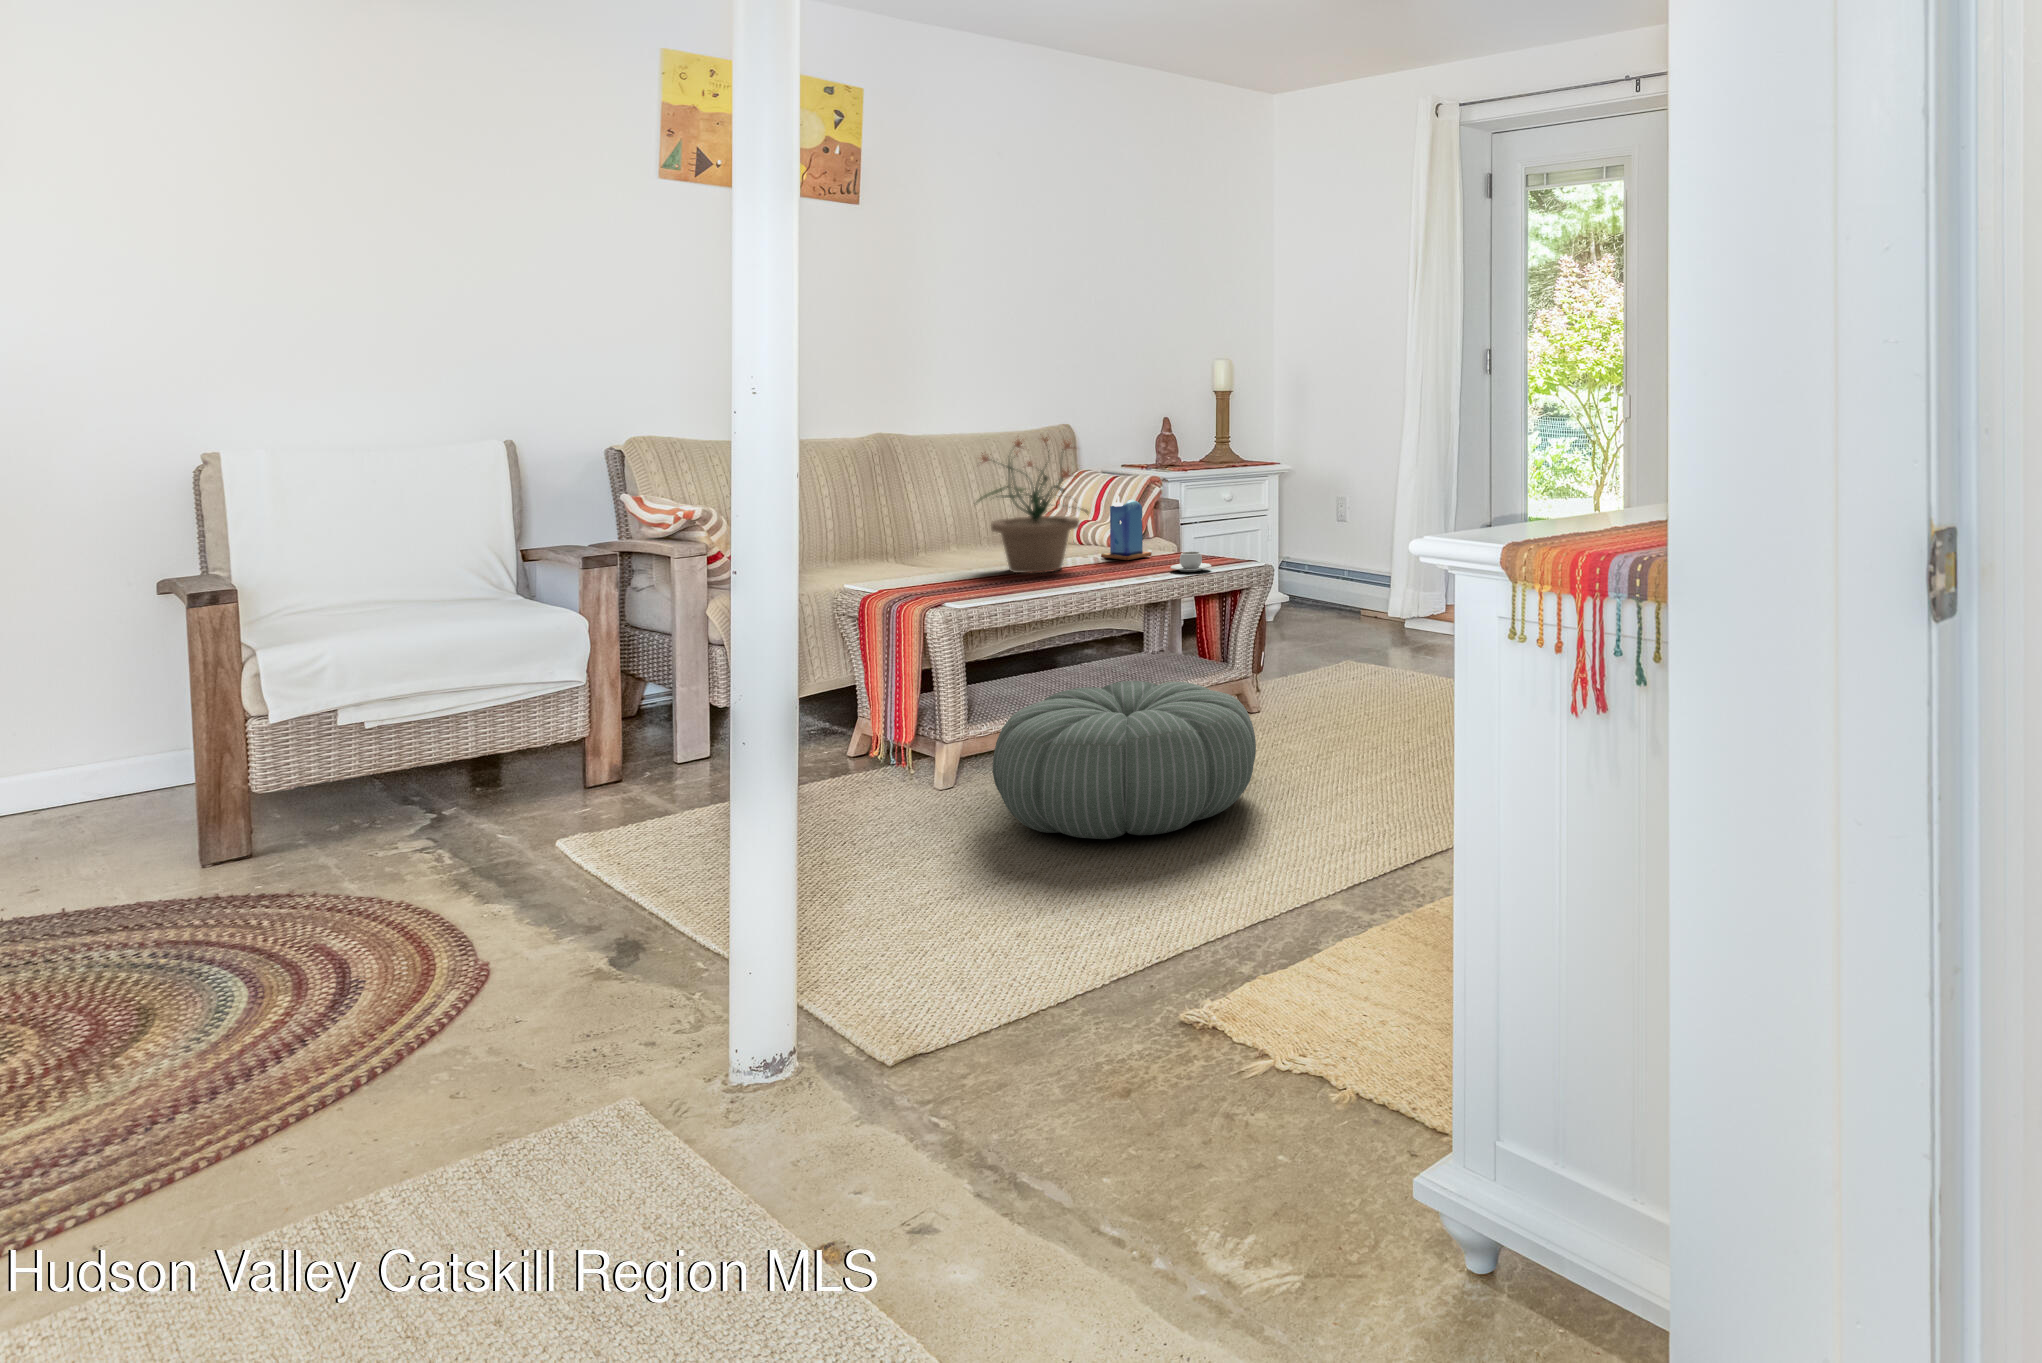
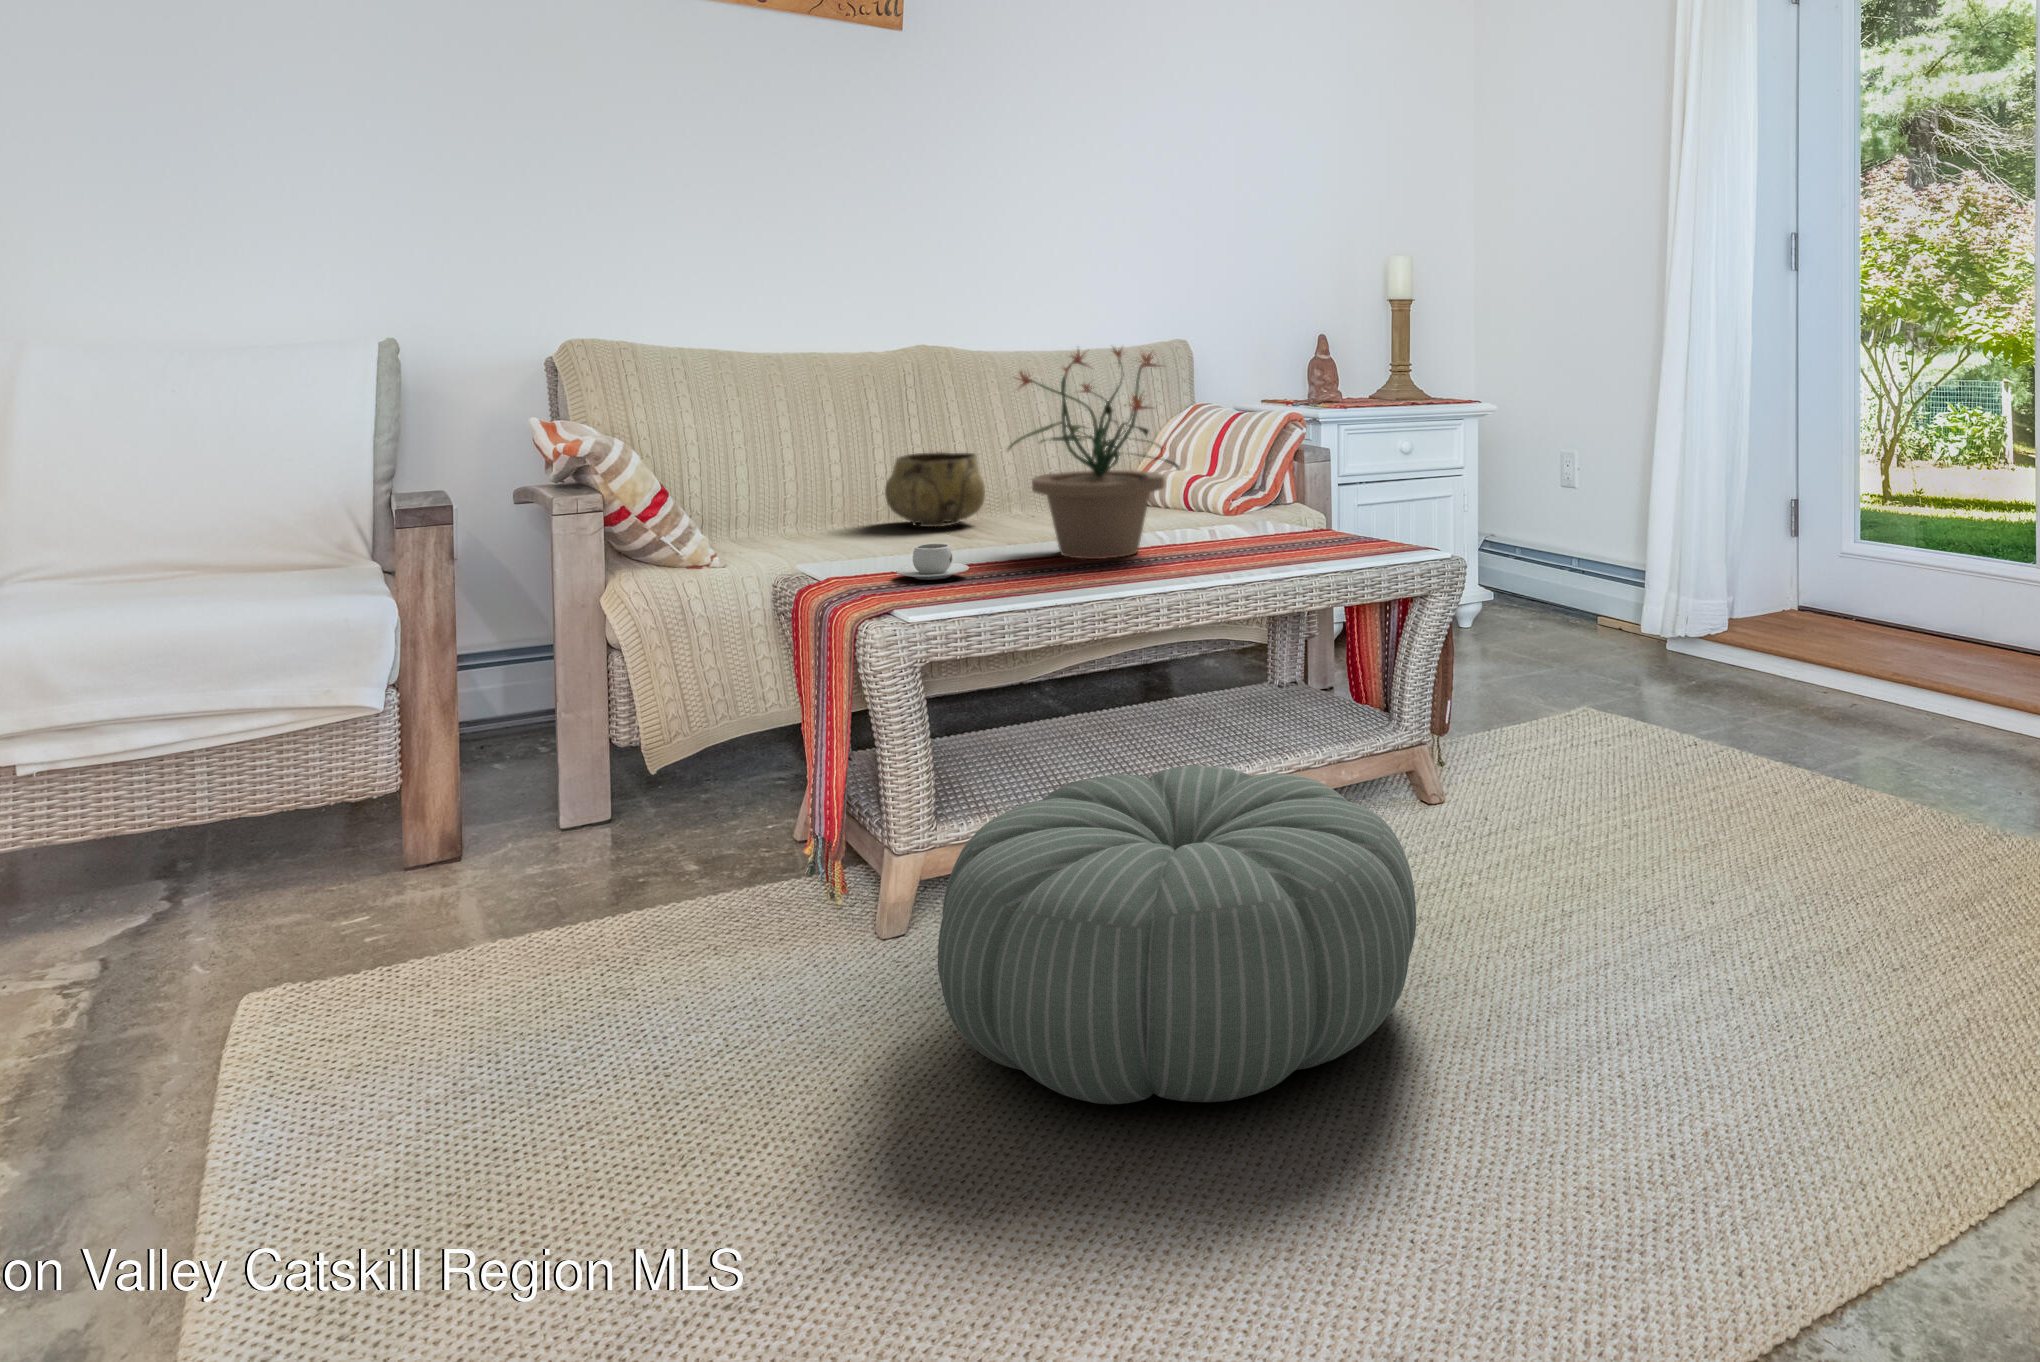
candle: present [1101,496,1152,560] -> none [1206,442,1281,542]
decorative bowl: none [866,507,939,559] -> present [885,452,985,527]
teacup: present [1171,551,1211,572] -> present [896,543,969,580]

